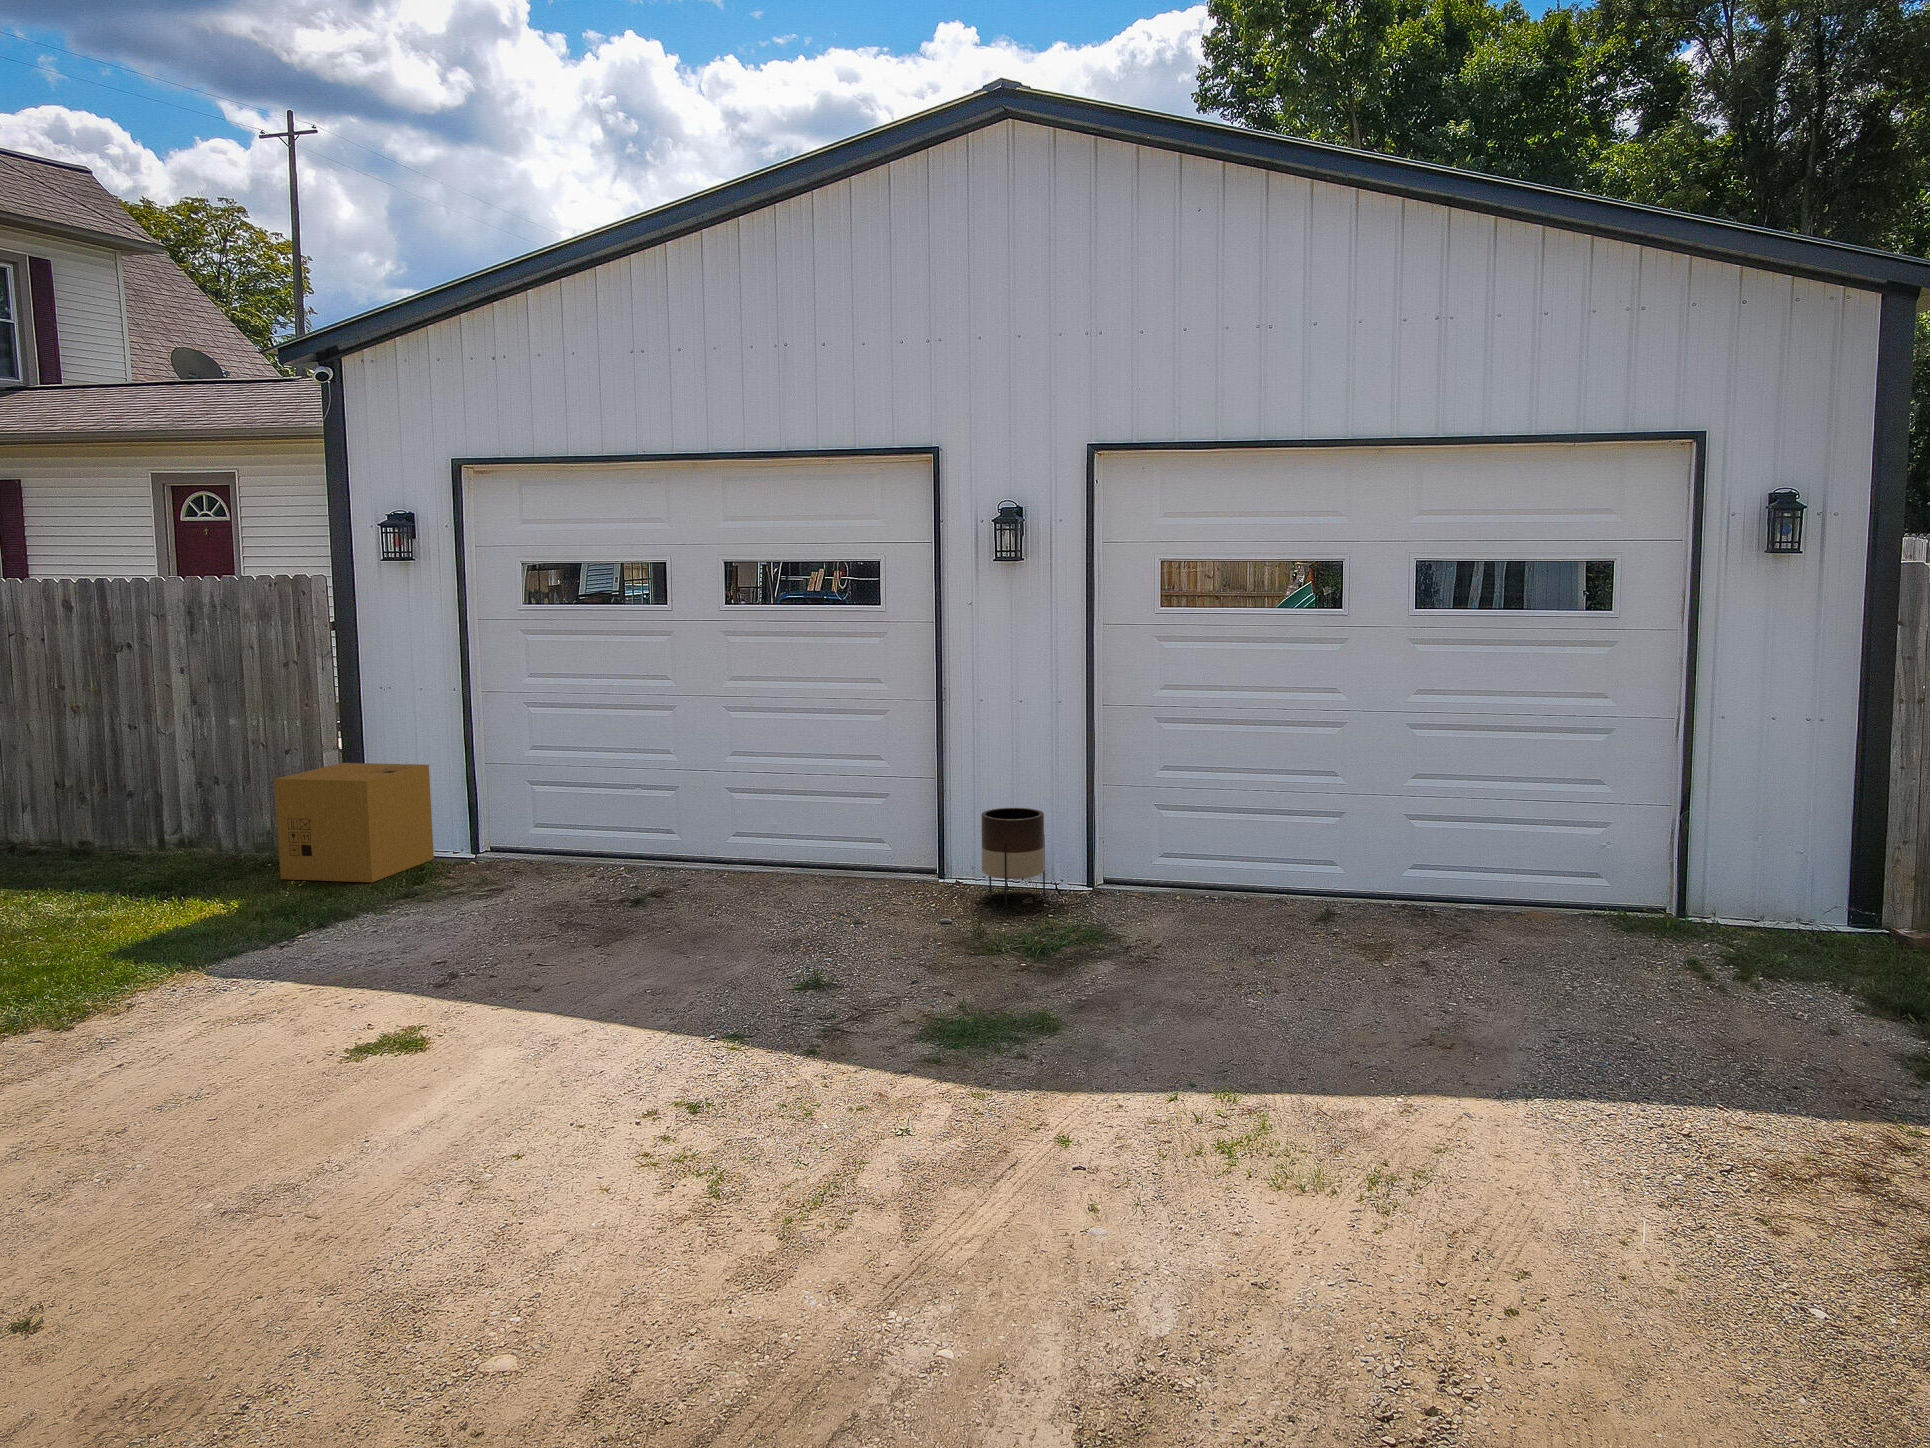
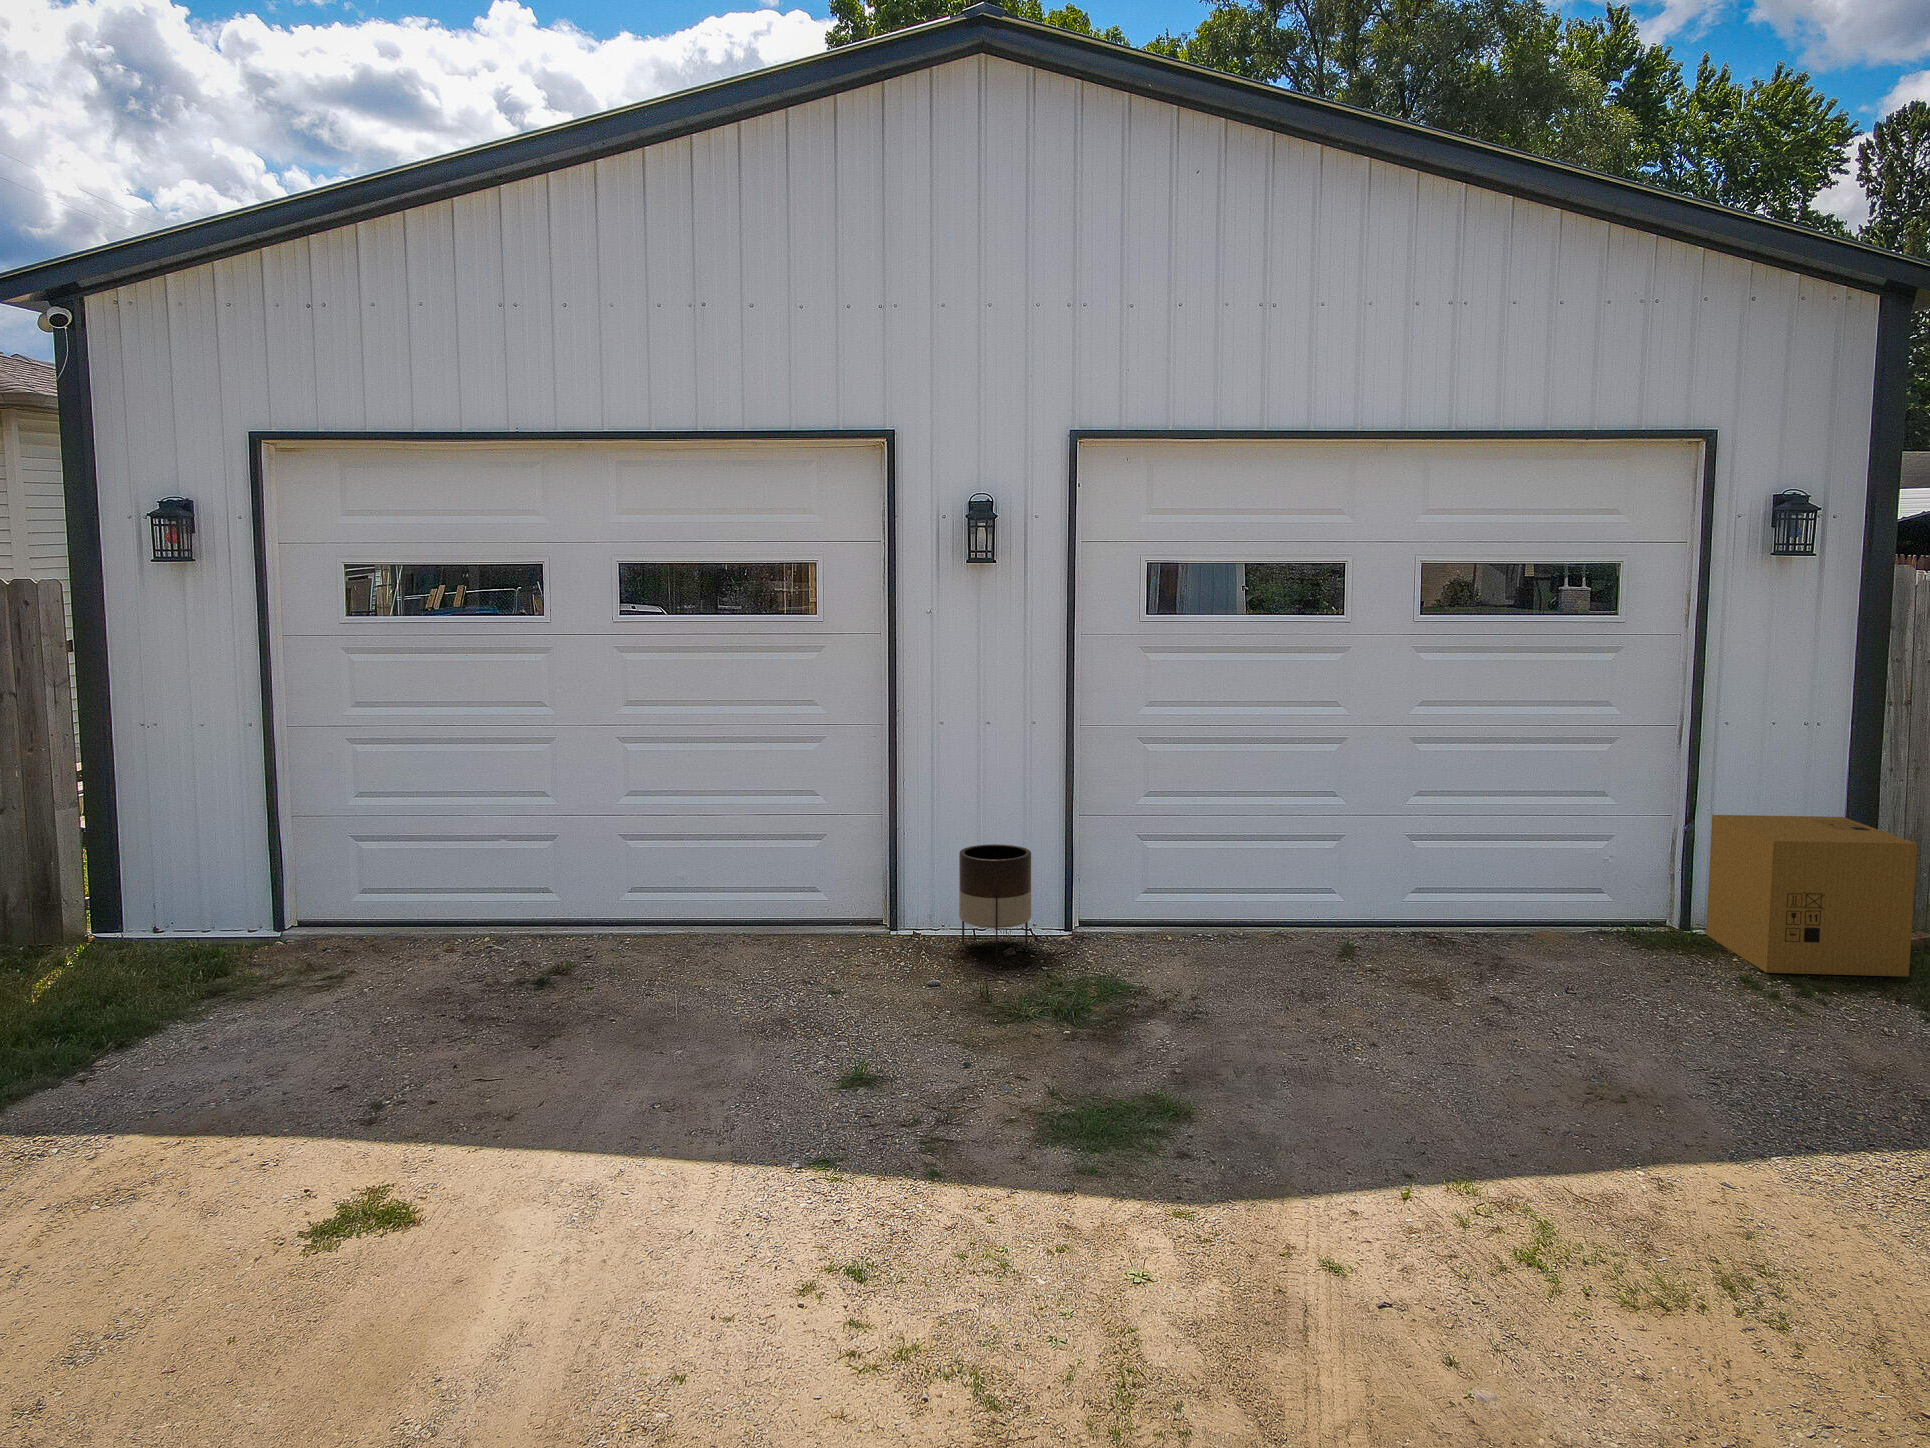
cardboard box: present [274,763,434,882] -> present [1706,815,1917,977]

